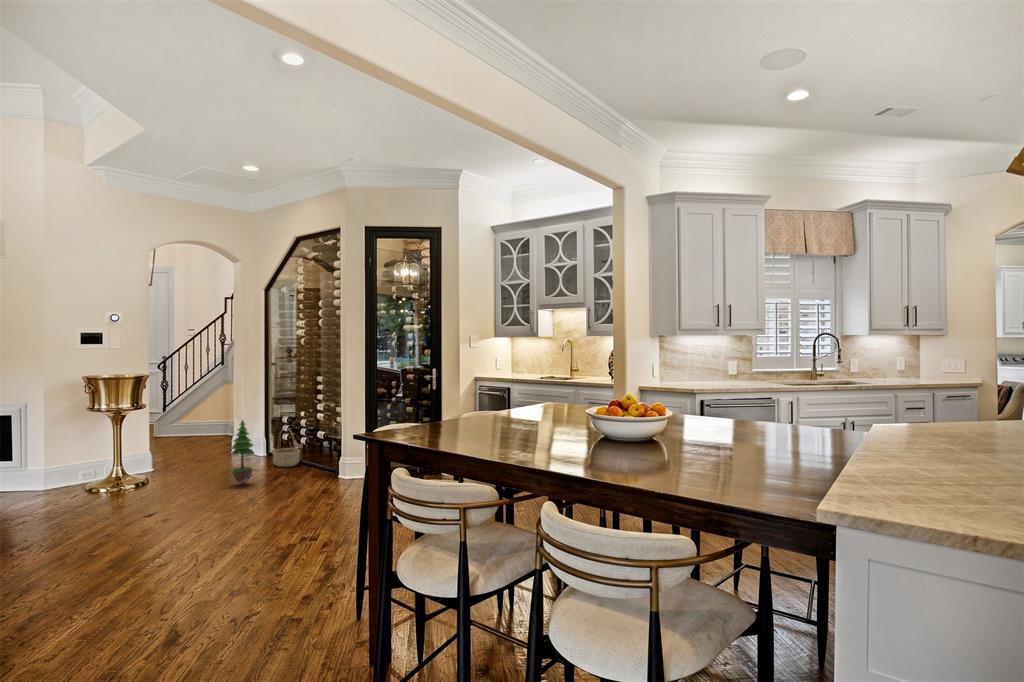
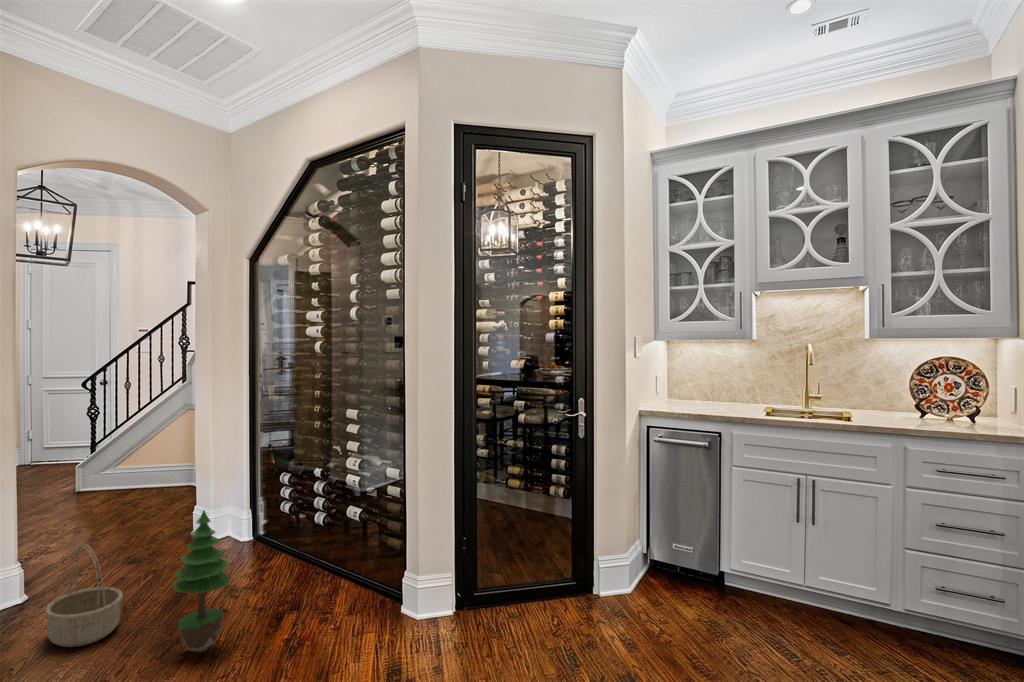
basket: present [272,428,300,467] -> present [45,544,123,647]

